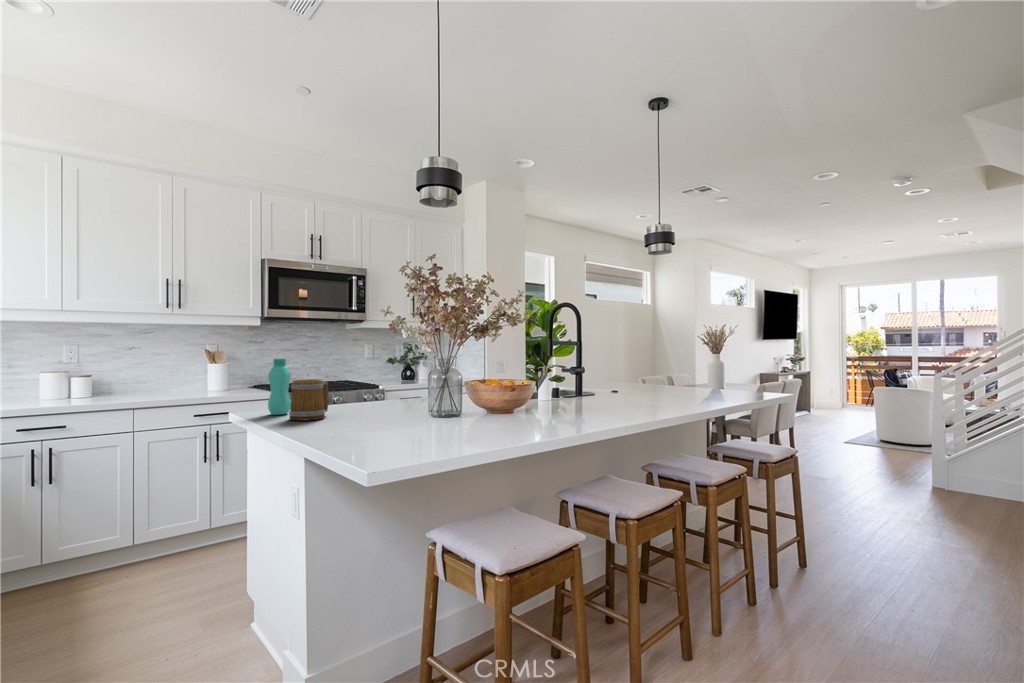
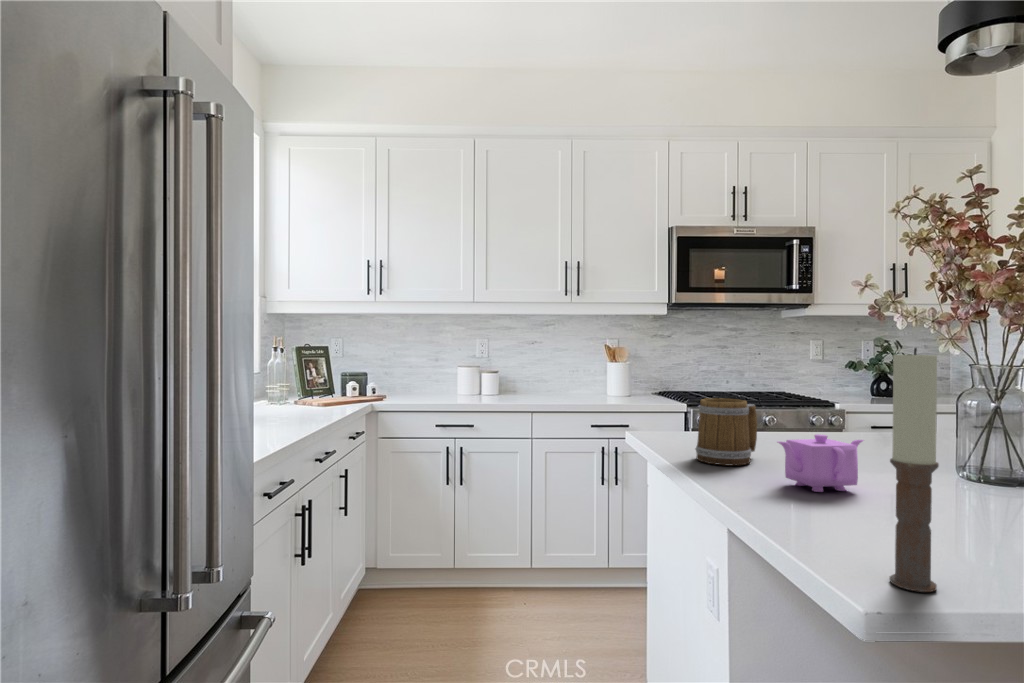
candle: none [389,342,408,452] -> present [889,348,939,592]
bottle: present [268,359,291,415] -> none [667,364,700,447]
teapot: none [340,394,386,426] -> present [778,434,864,492]

